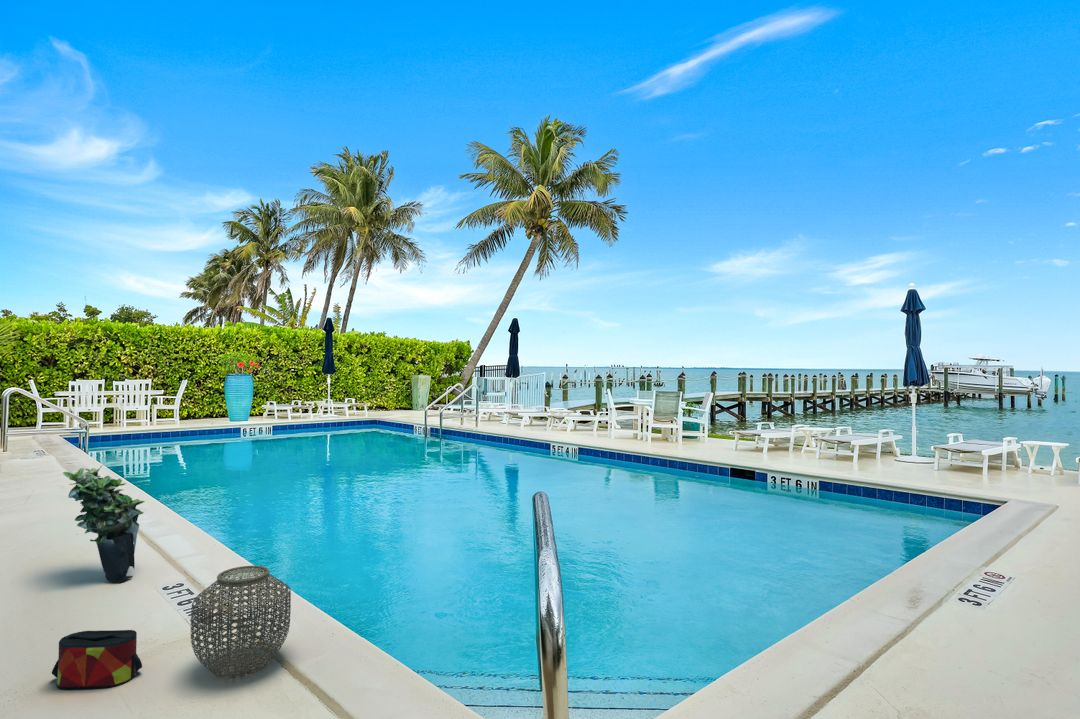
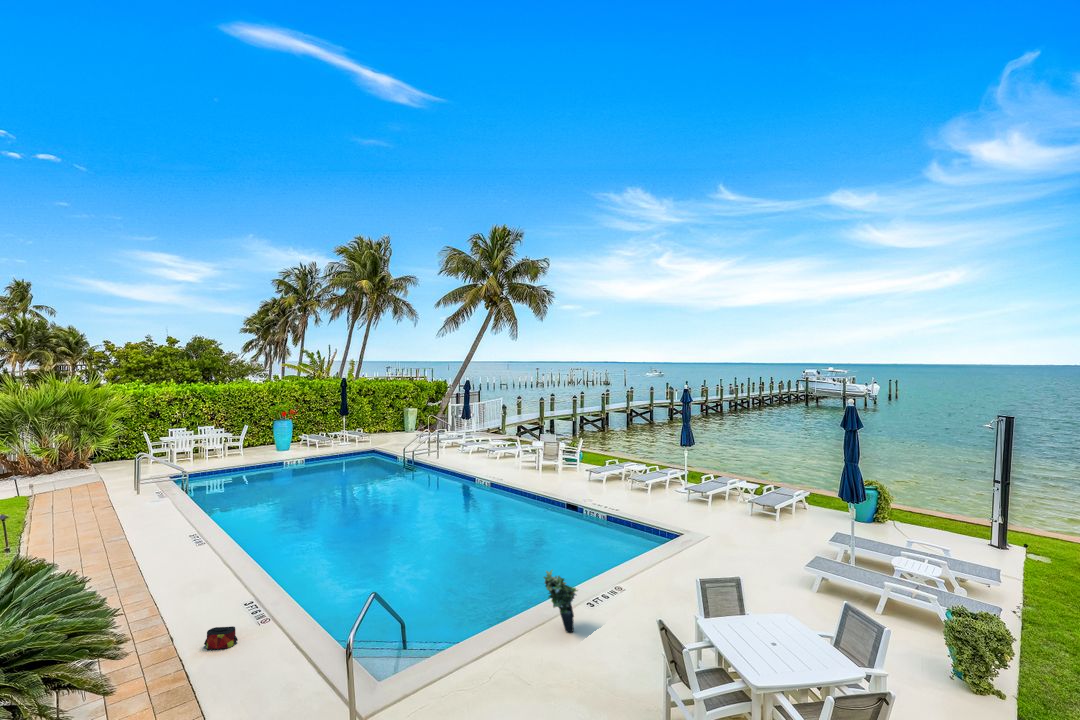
potted plant: present [63,466,145,583] -> present [543,570,578,632]
woven basket: present [191,566,291,677] -> none [256,599,295,644]

